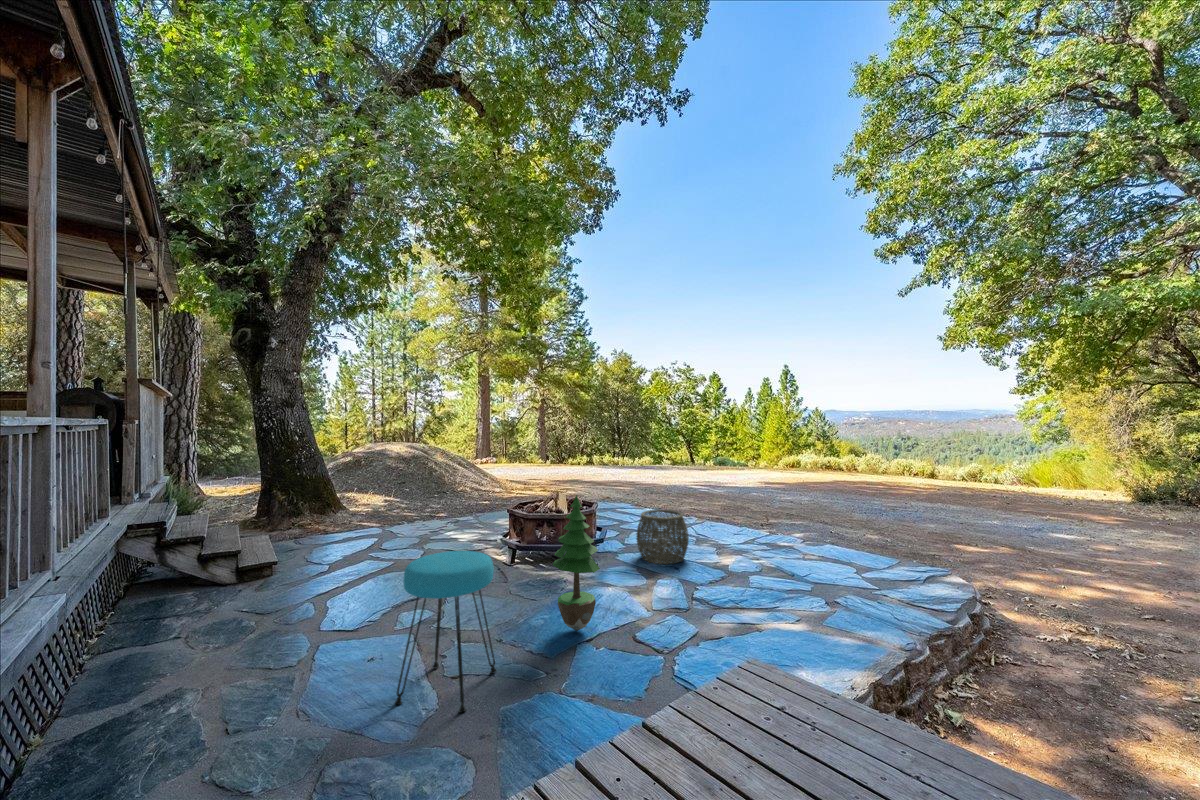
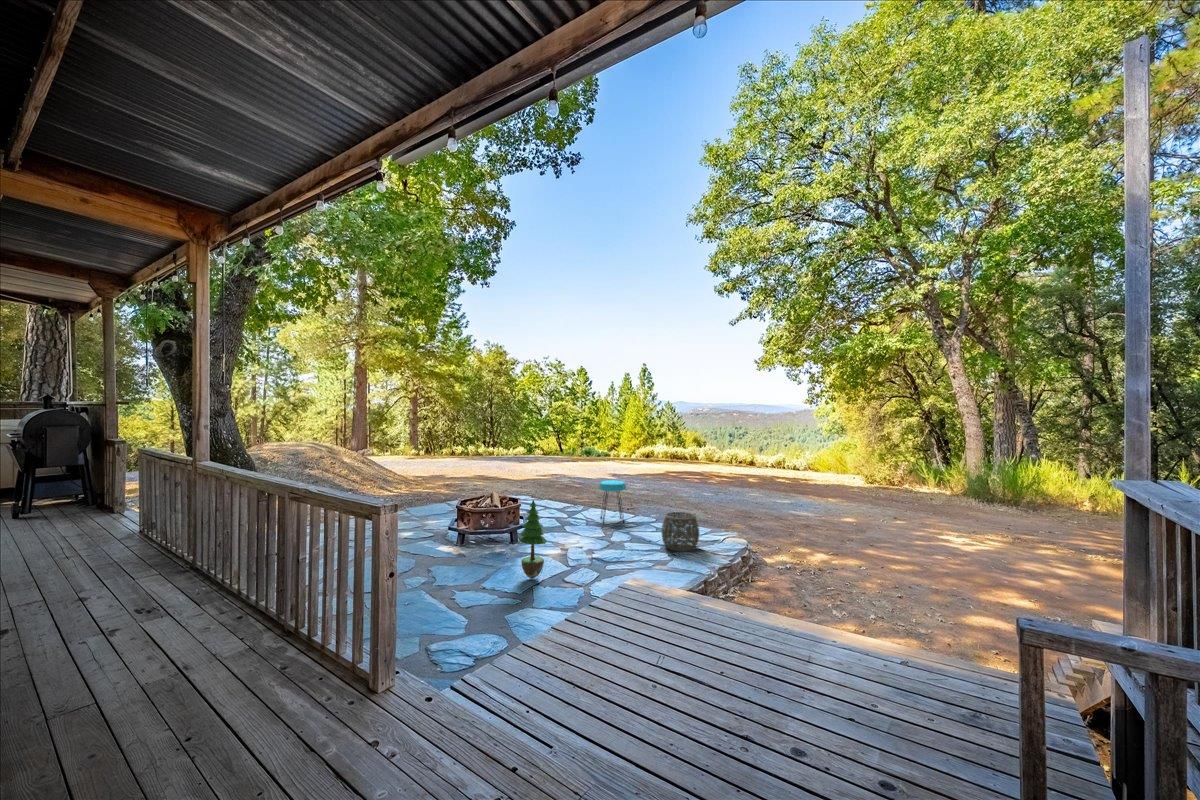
woven basket: present [636,510,689,564] -> present [662,512,699,552]
stool: present [395,551,496,712] -> present [600,480,626,523]

